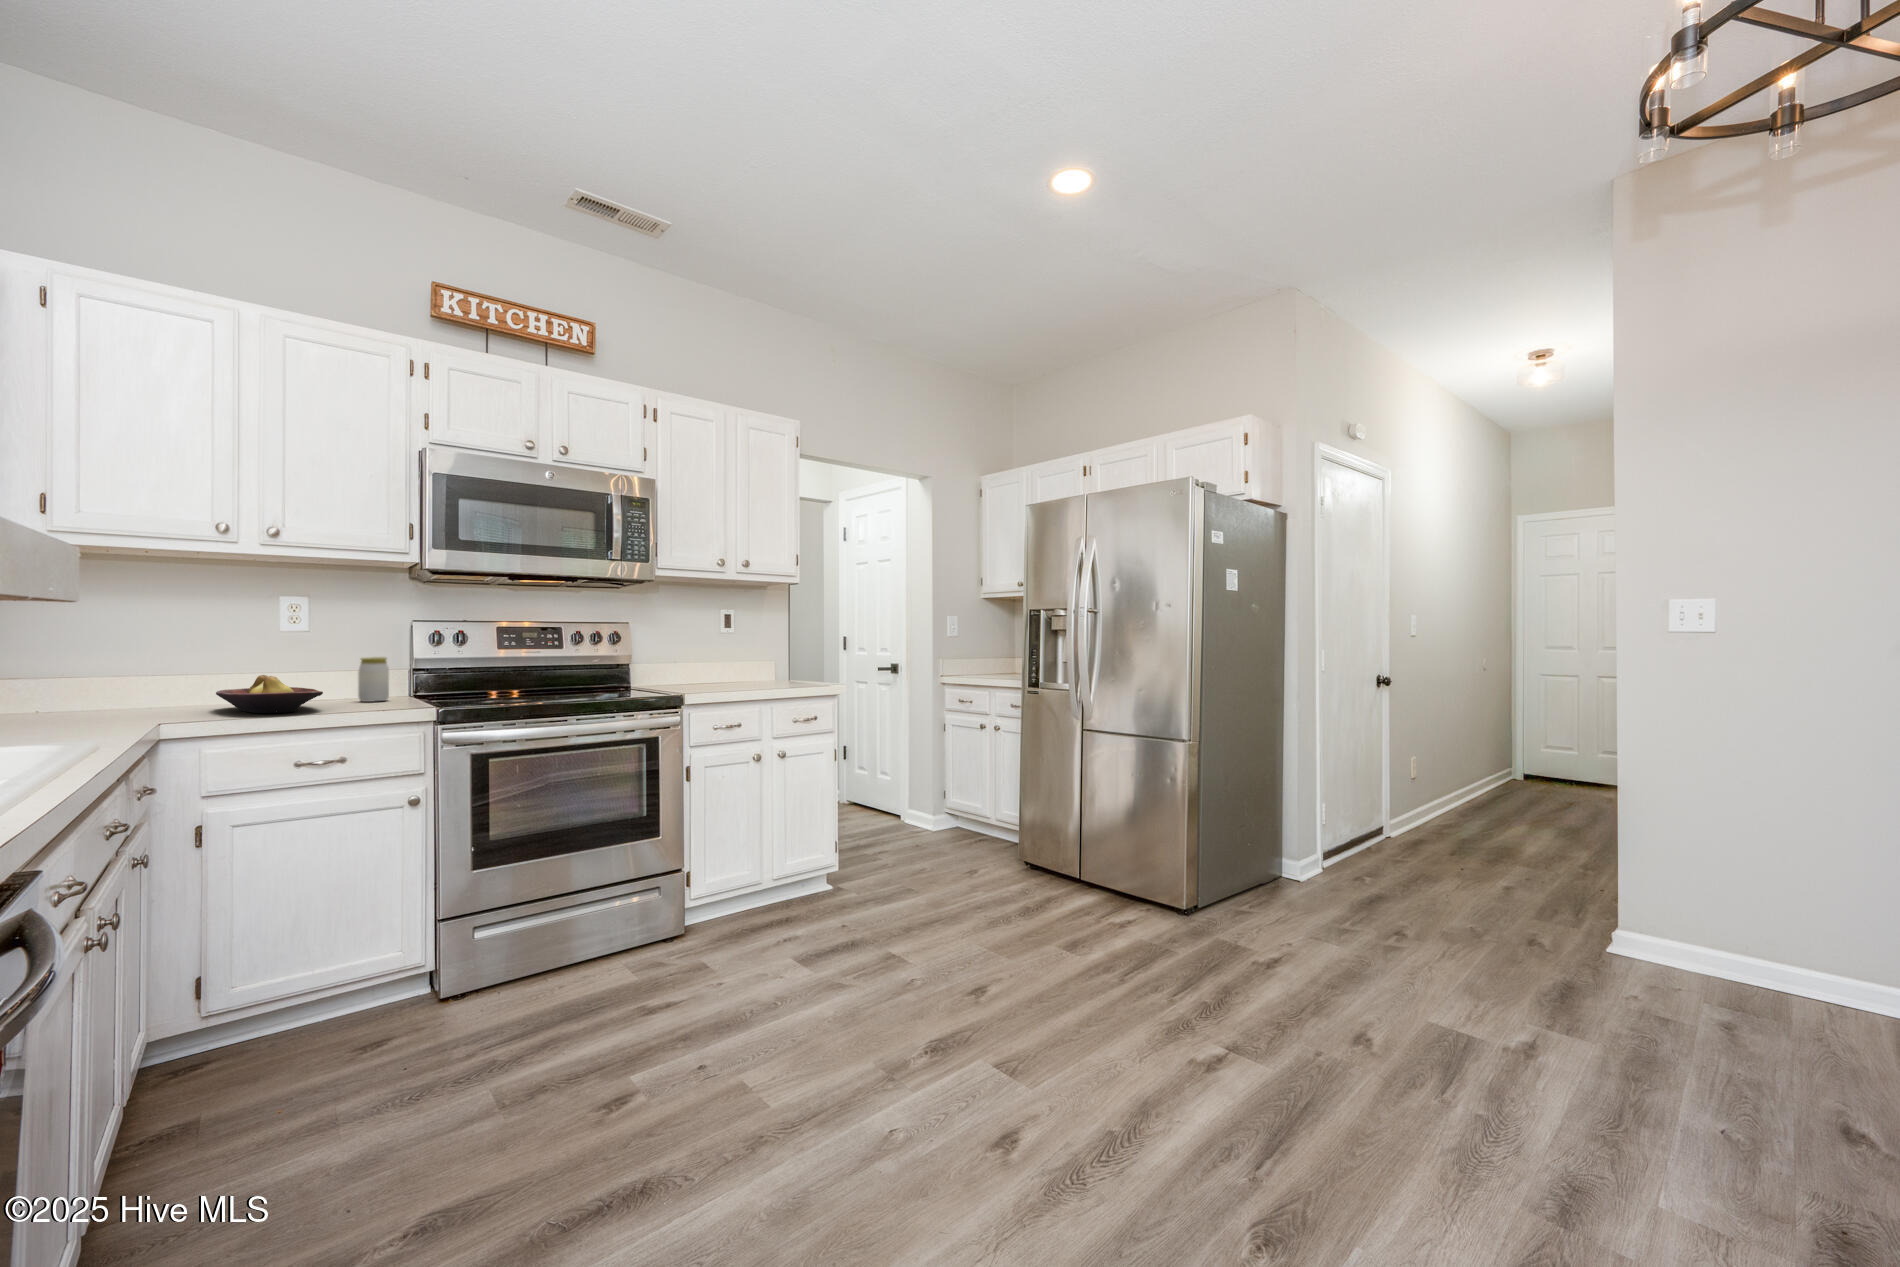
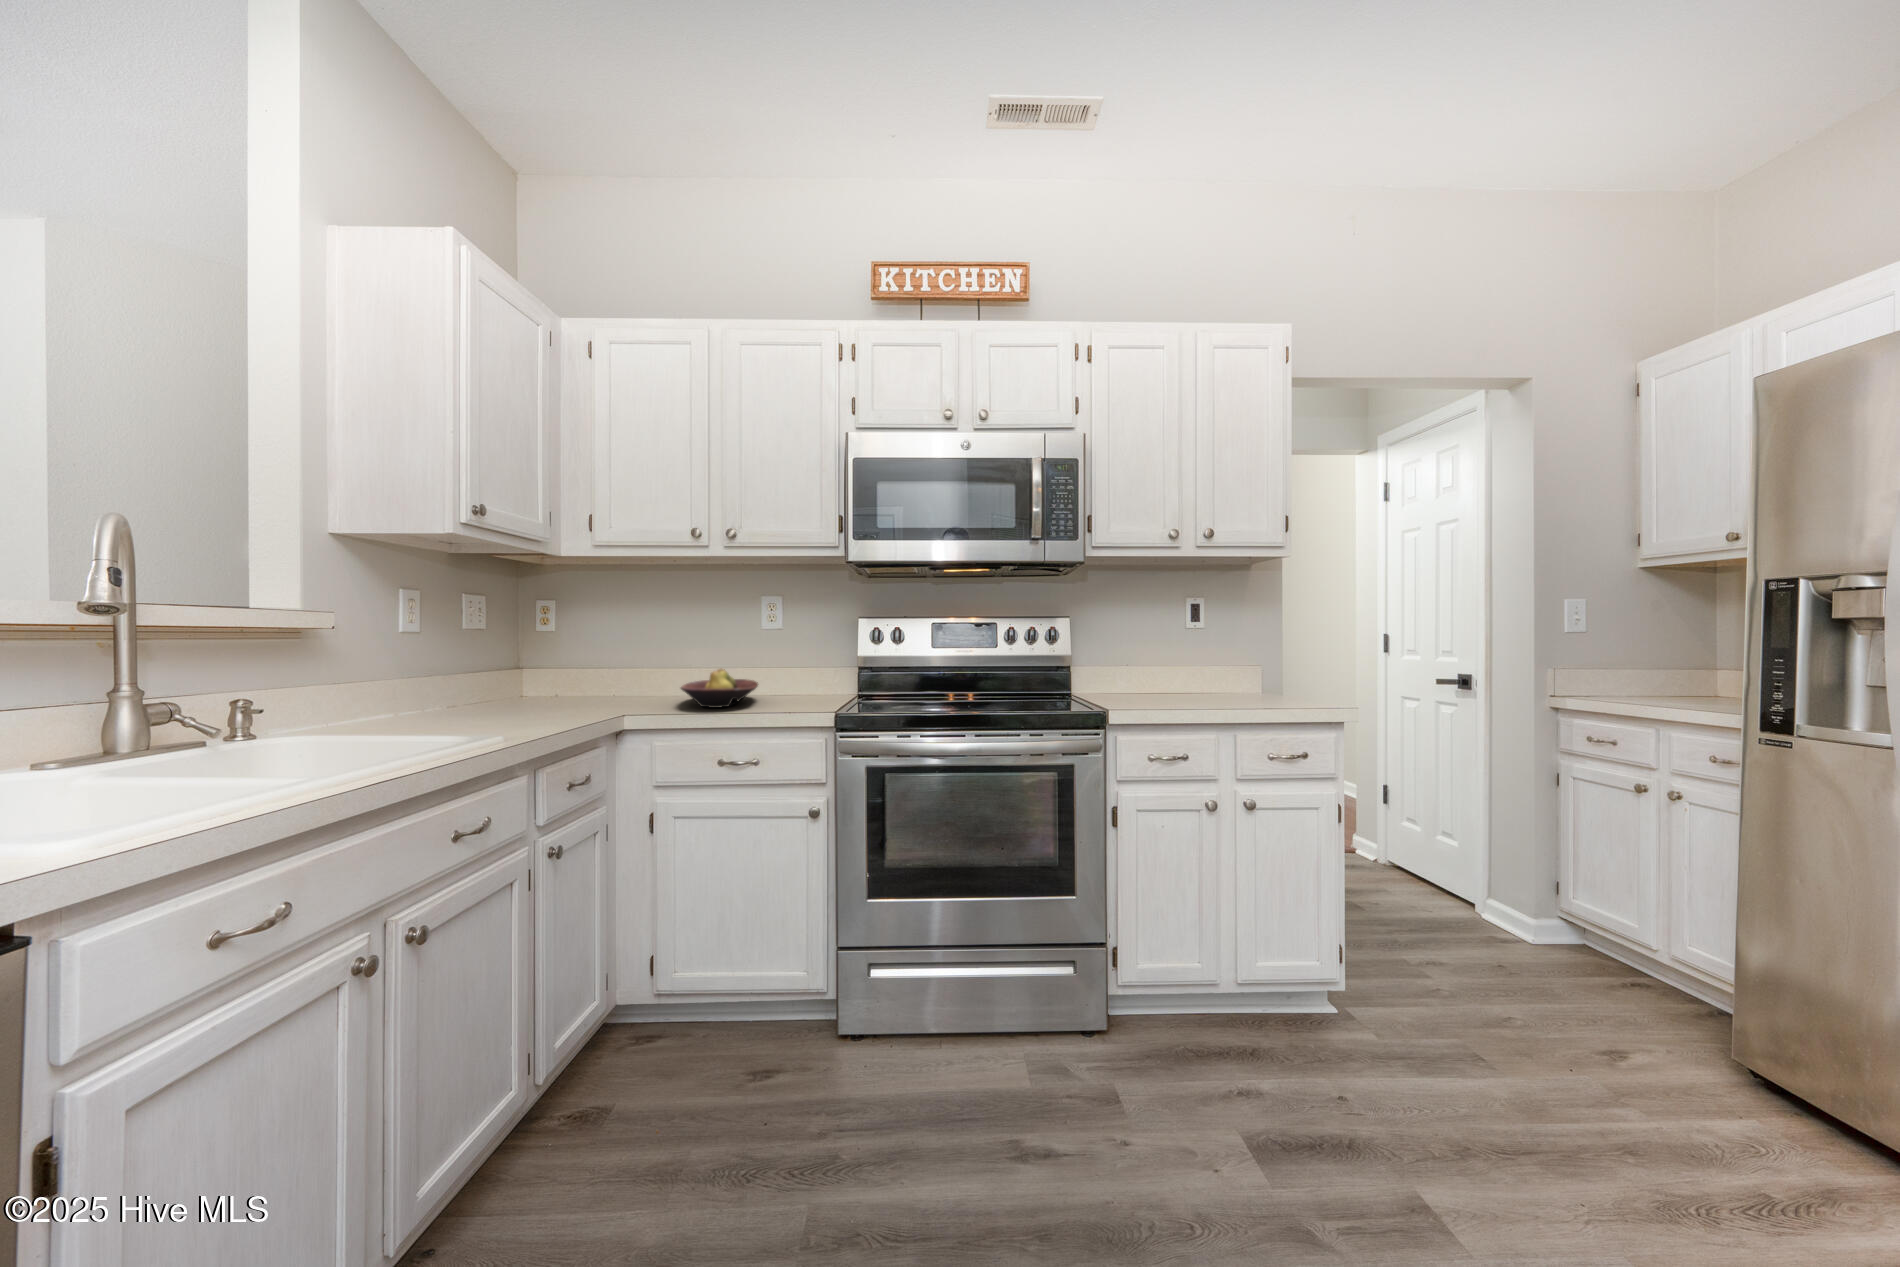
jar: present [358,657,389,702] -> none [804,653,829,697]

